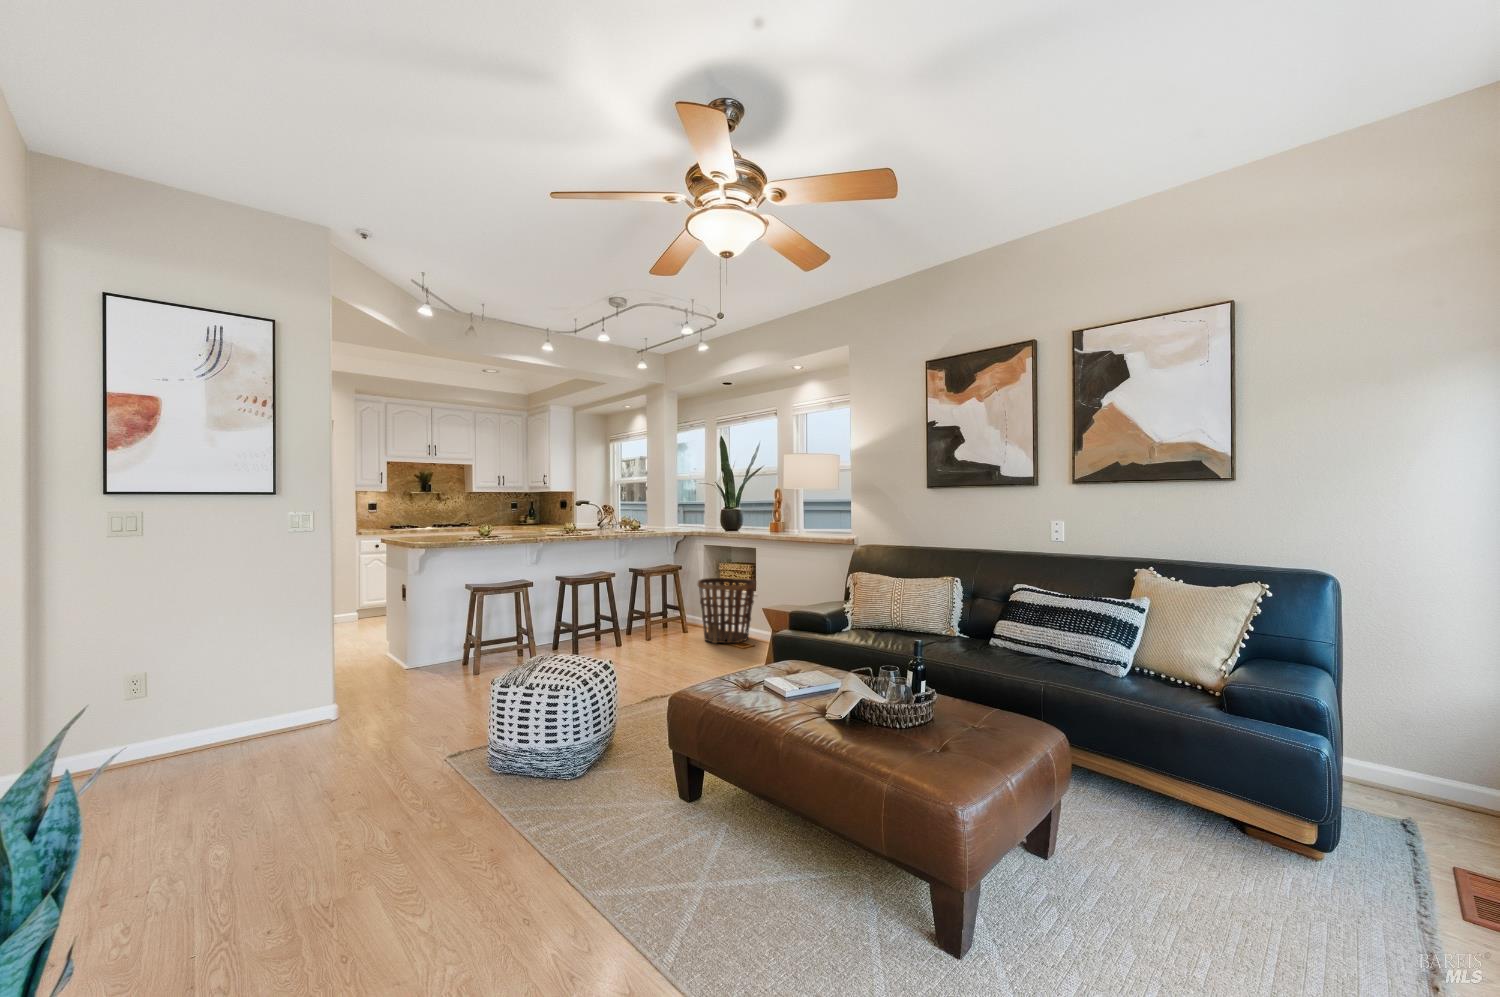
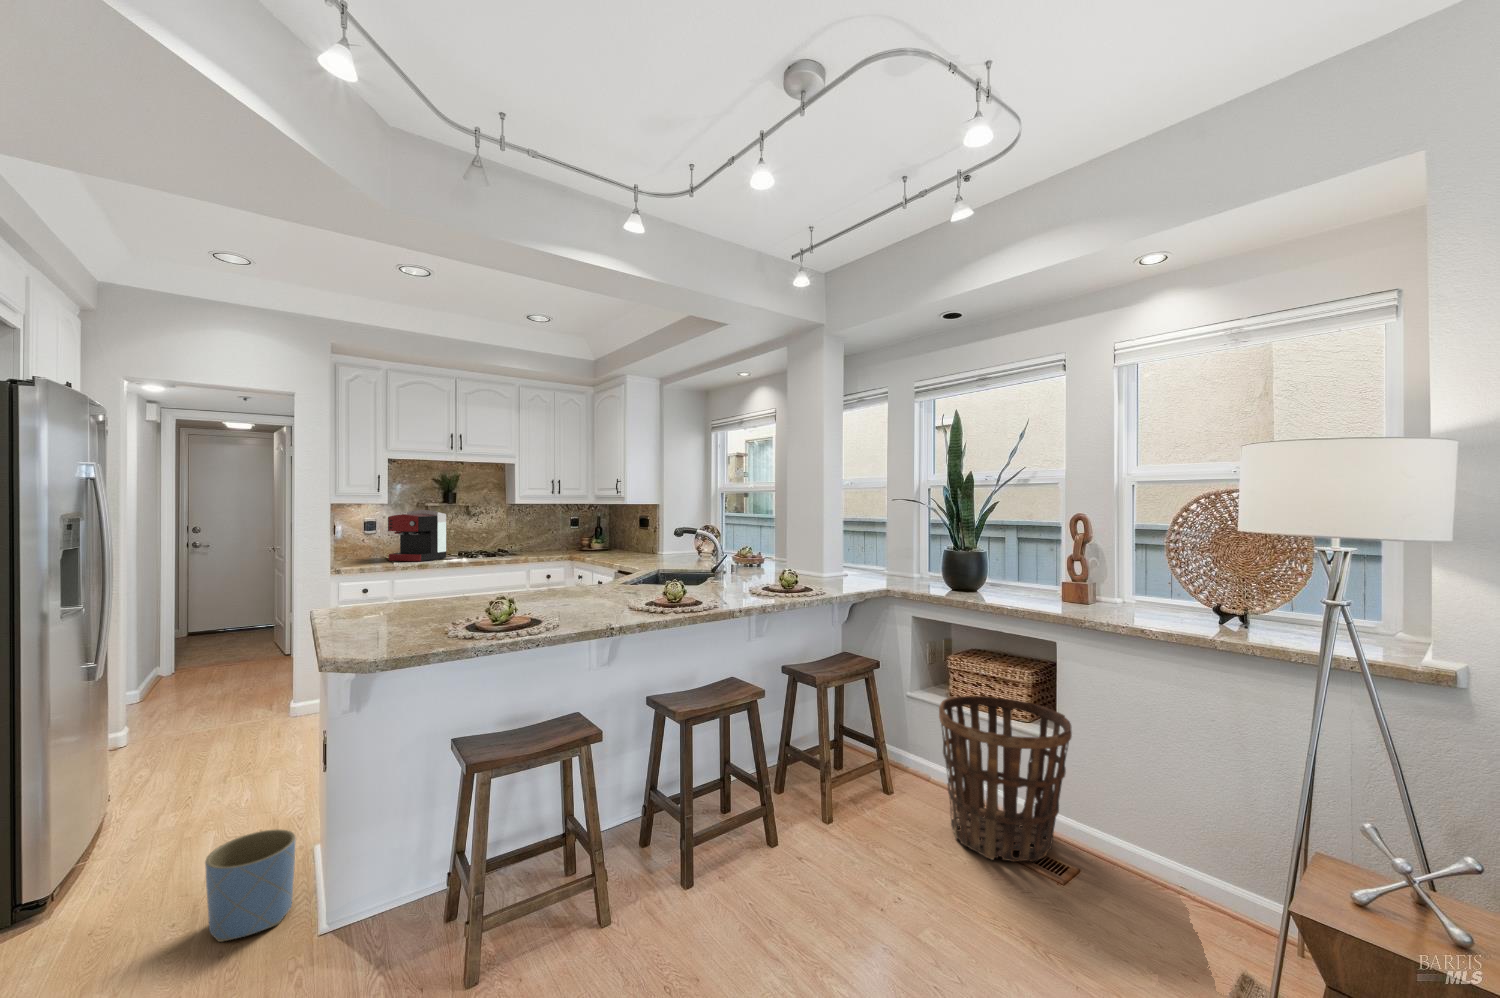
coffee maker: none [391,494,428,527] -> present [388,510,446,561]
planter: none [356,630,392,669] -> present [205,829,296,942]

